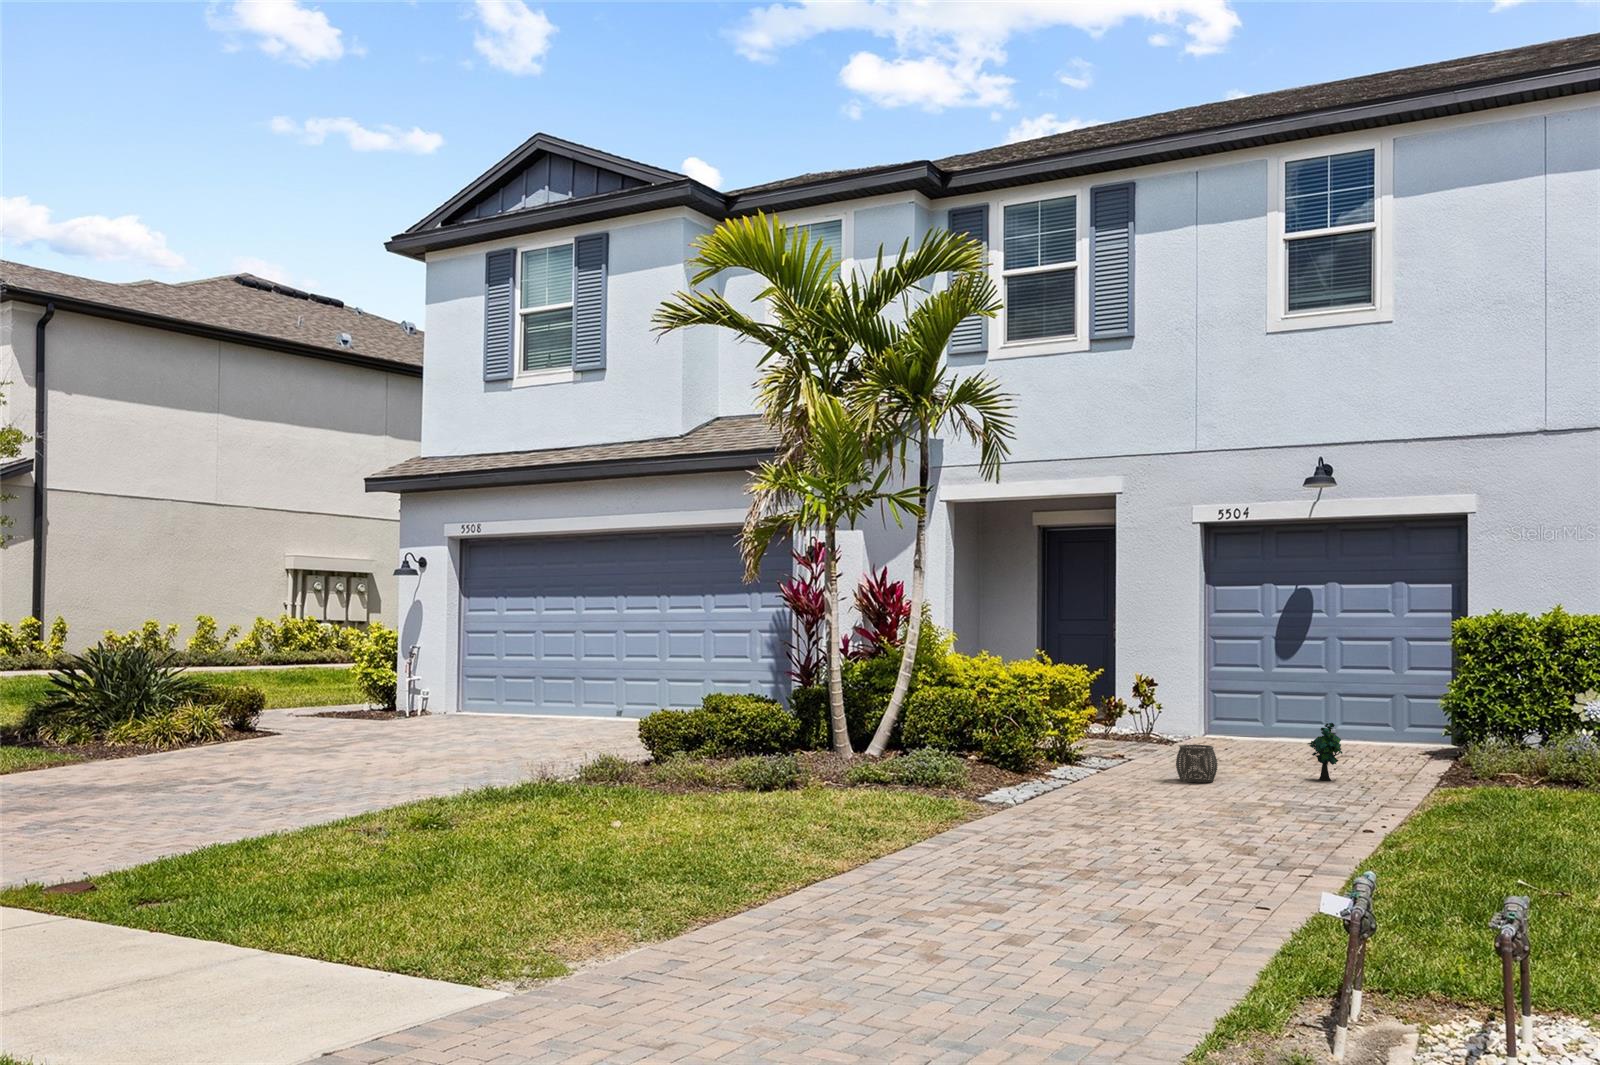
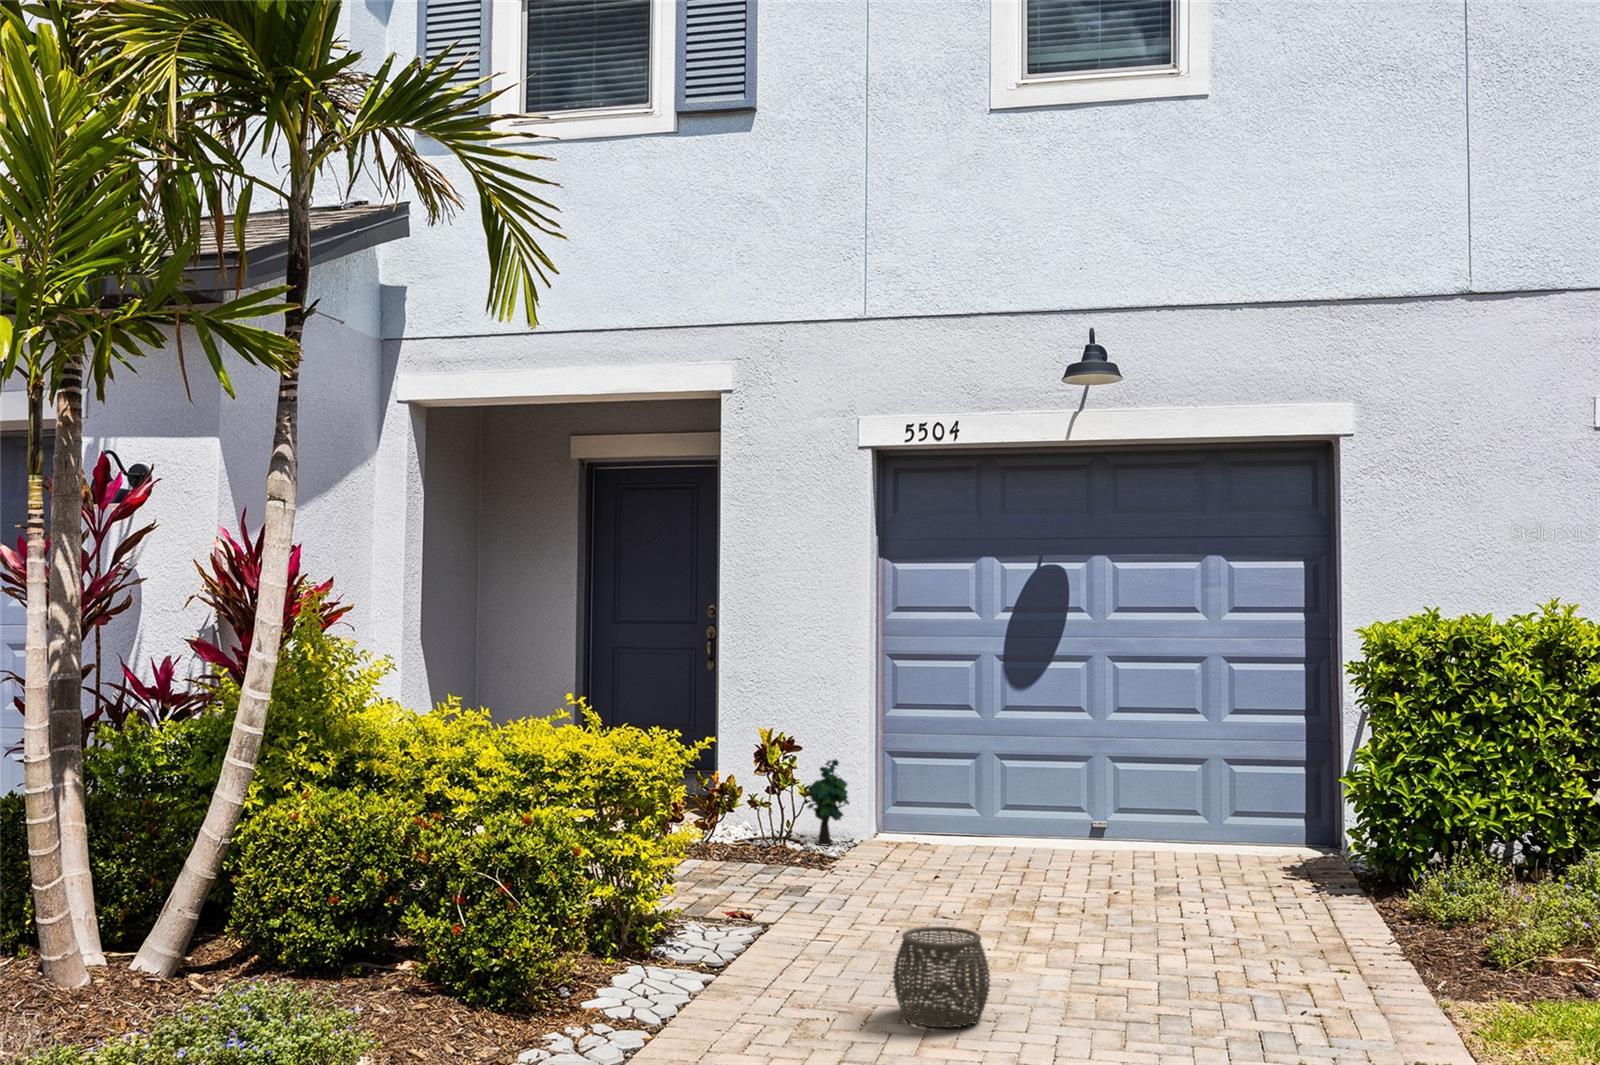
decorative plant: present [1308,723,1343,781] -> present [807,759,849,845]

